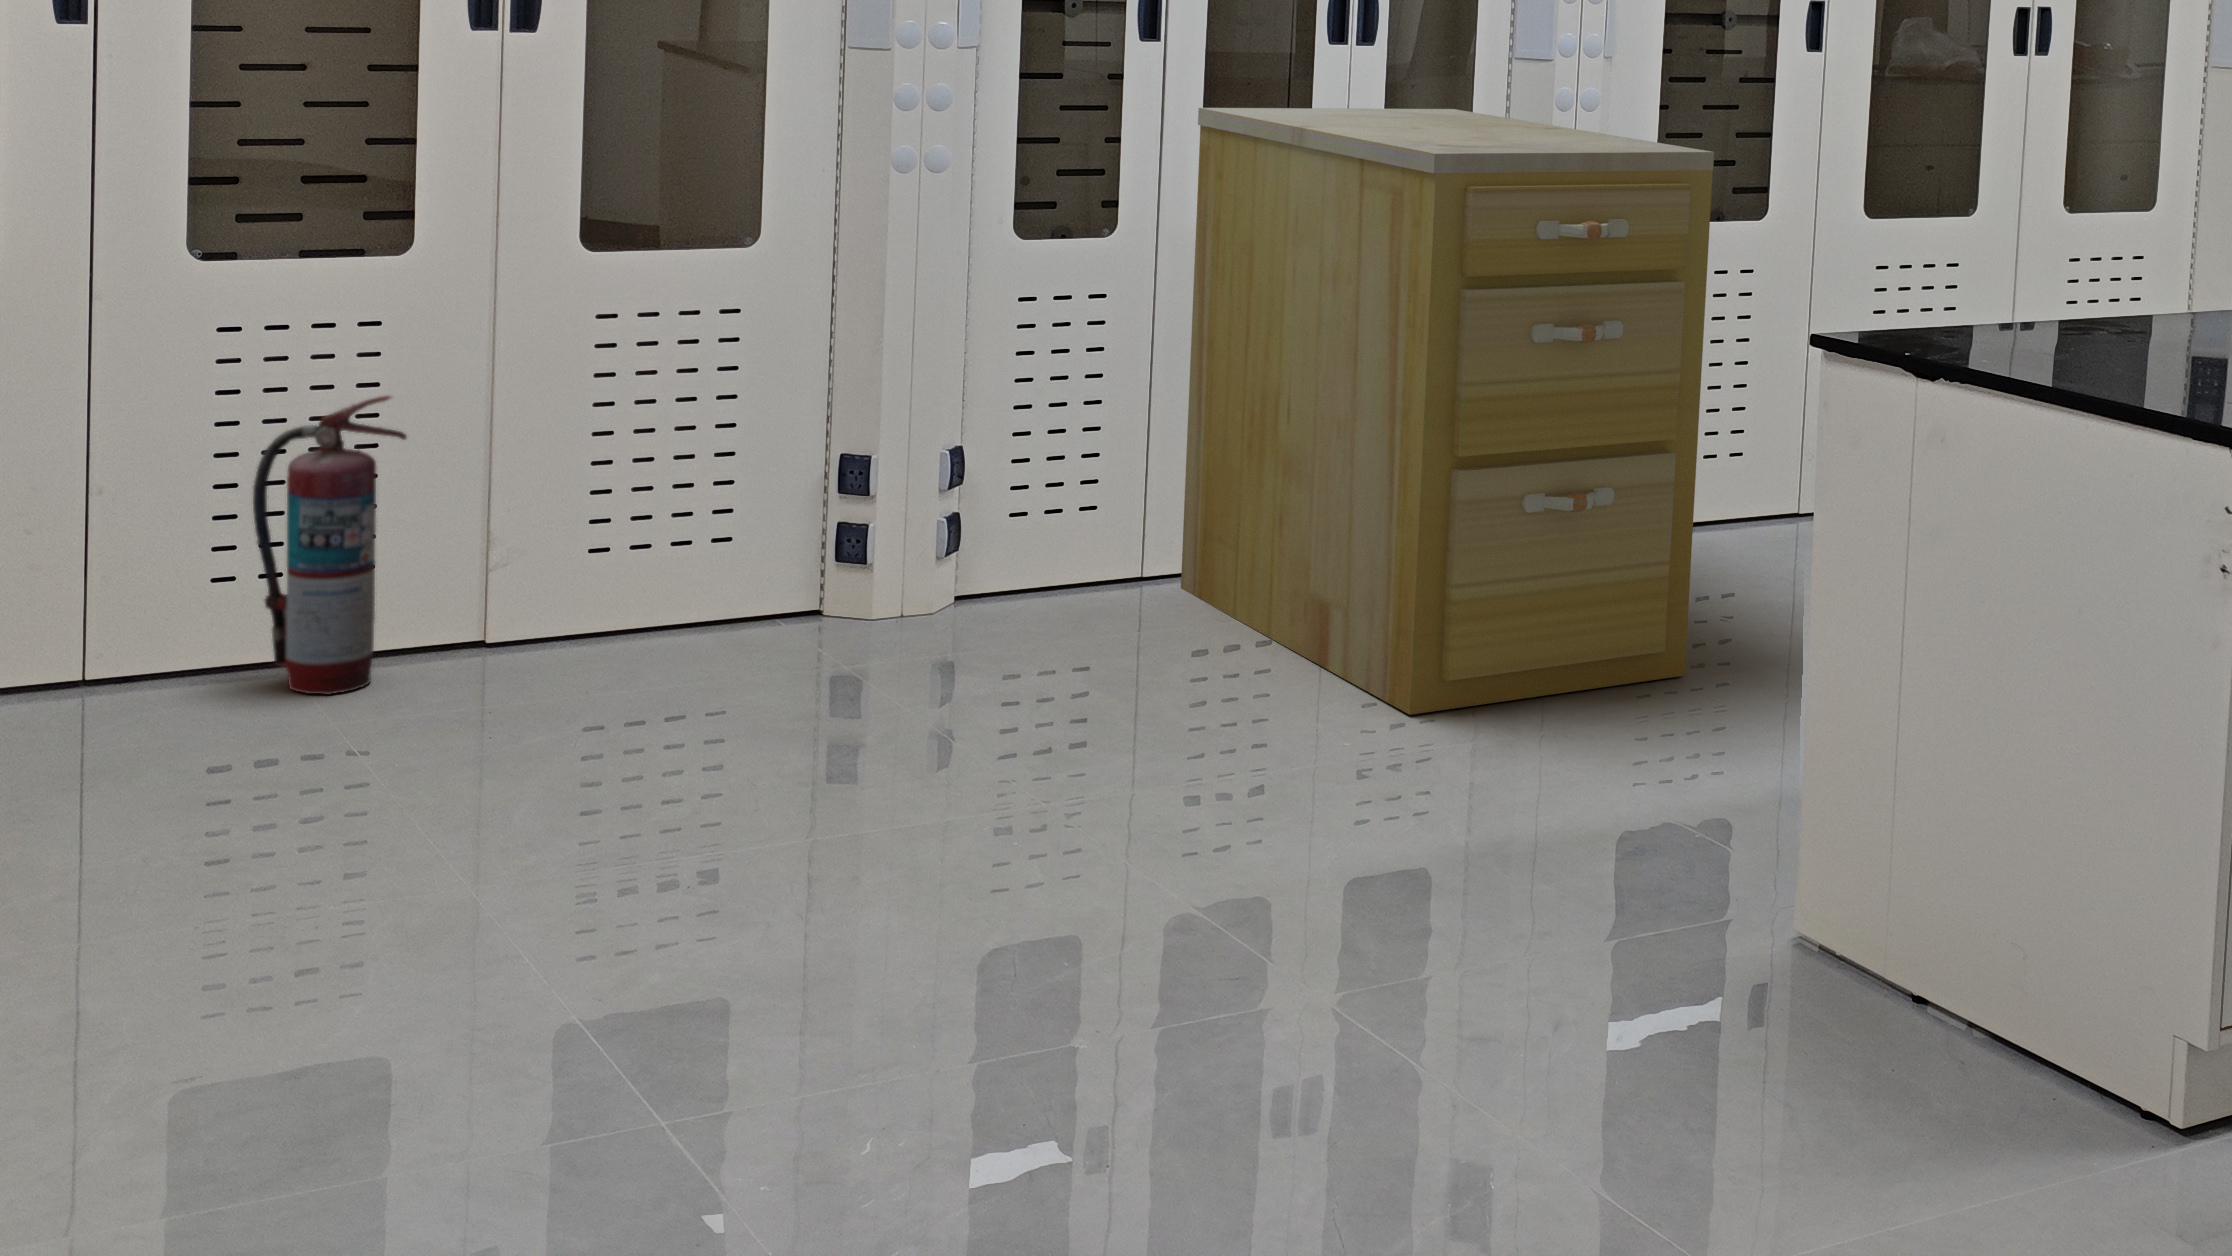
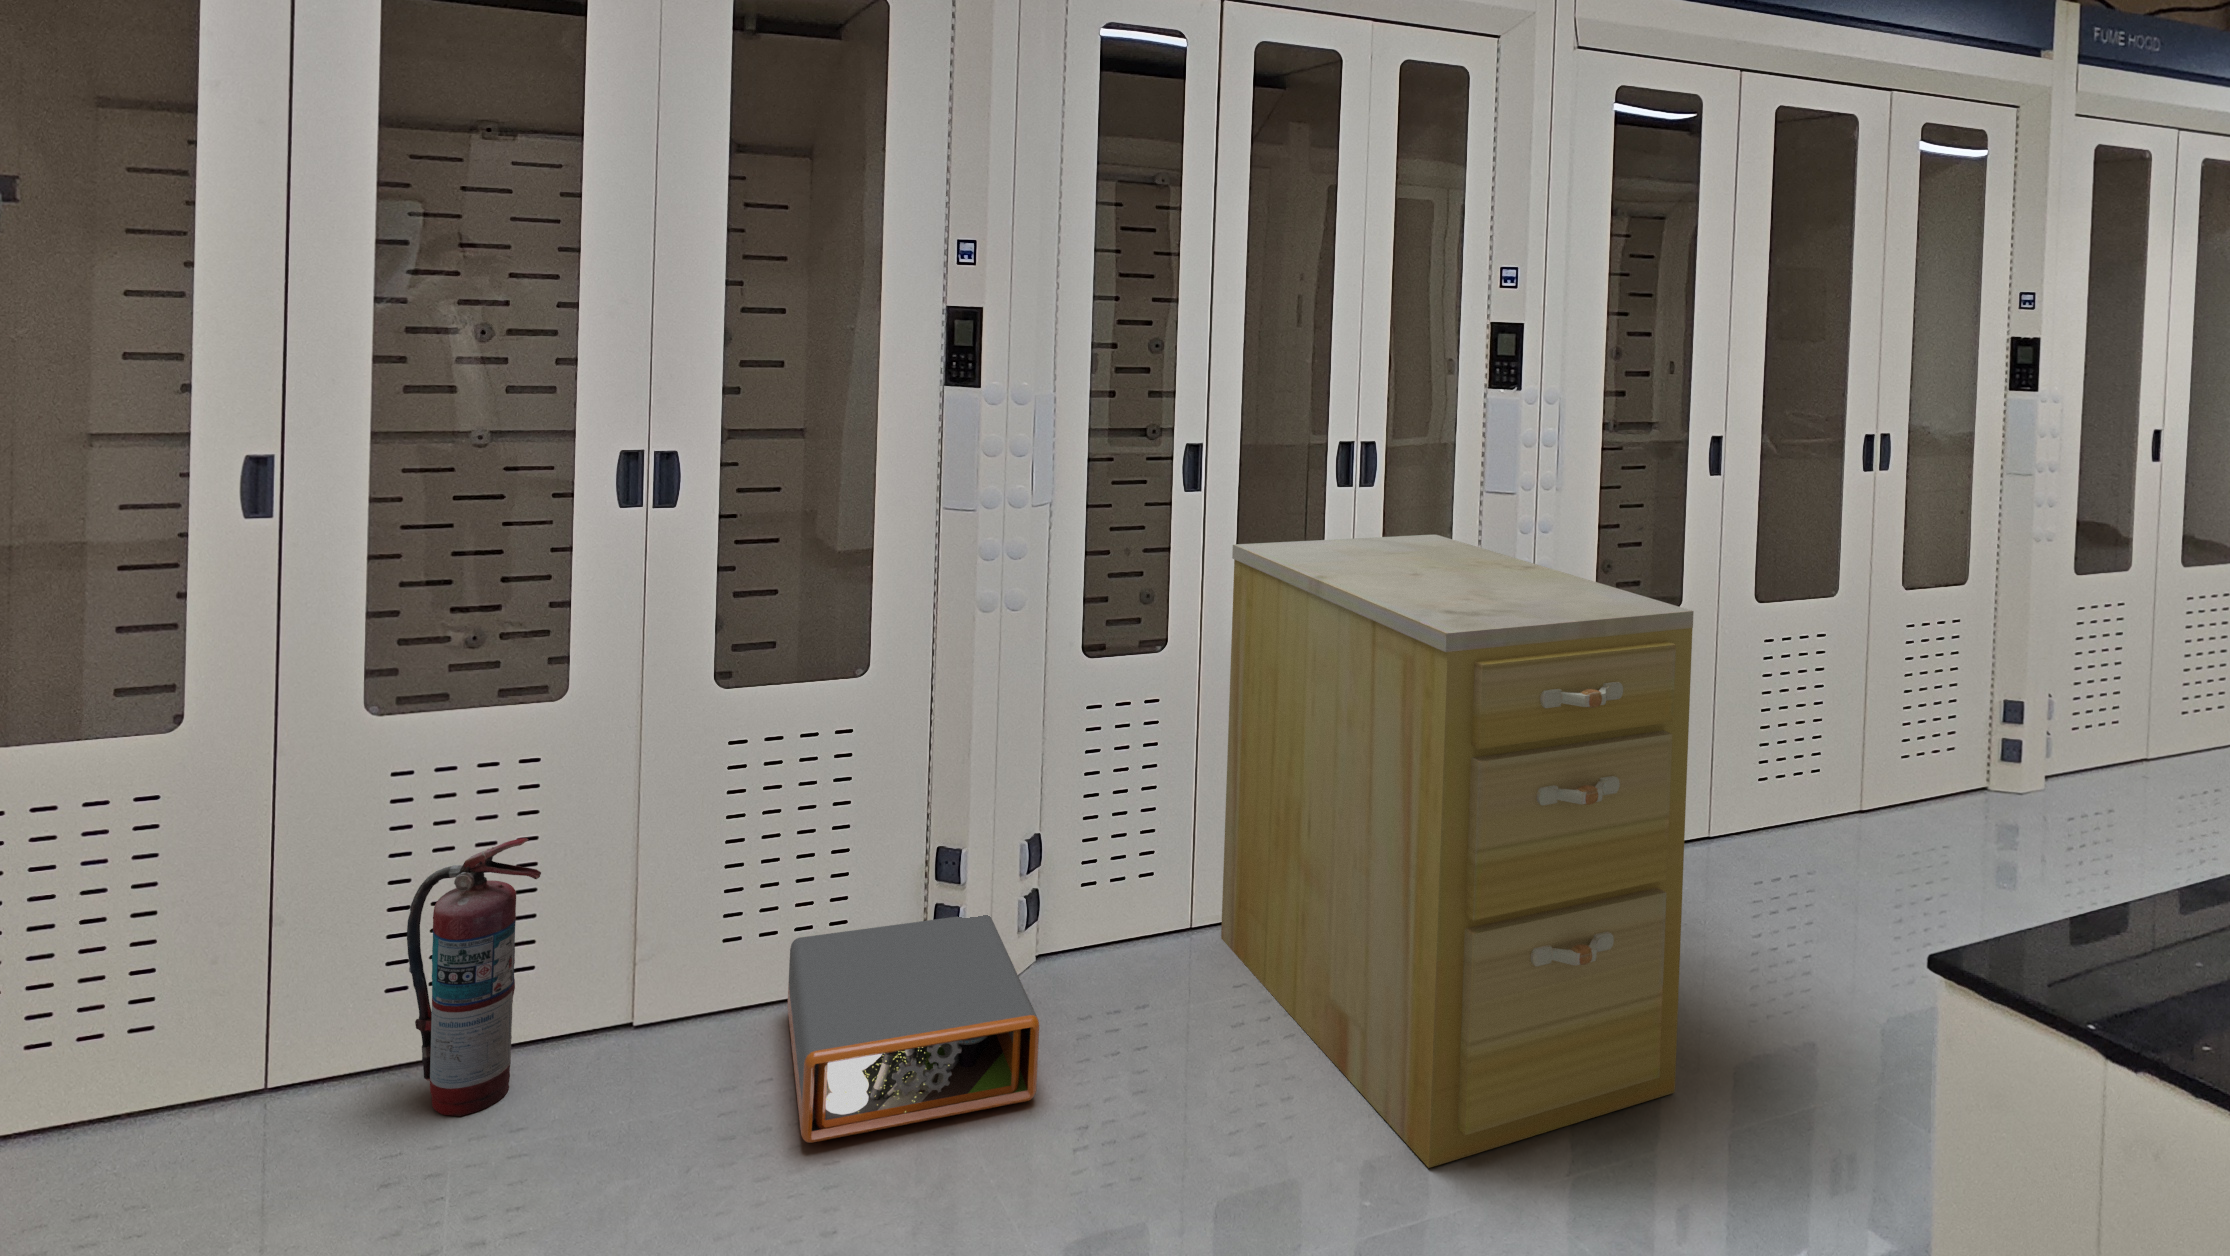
storage box: none [670,534,985,702] -> present [787,915,1039,1143]

